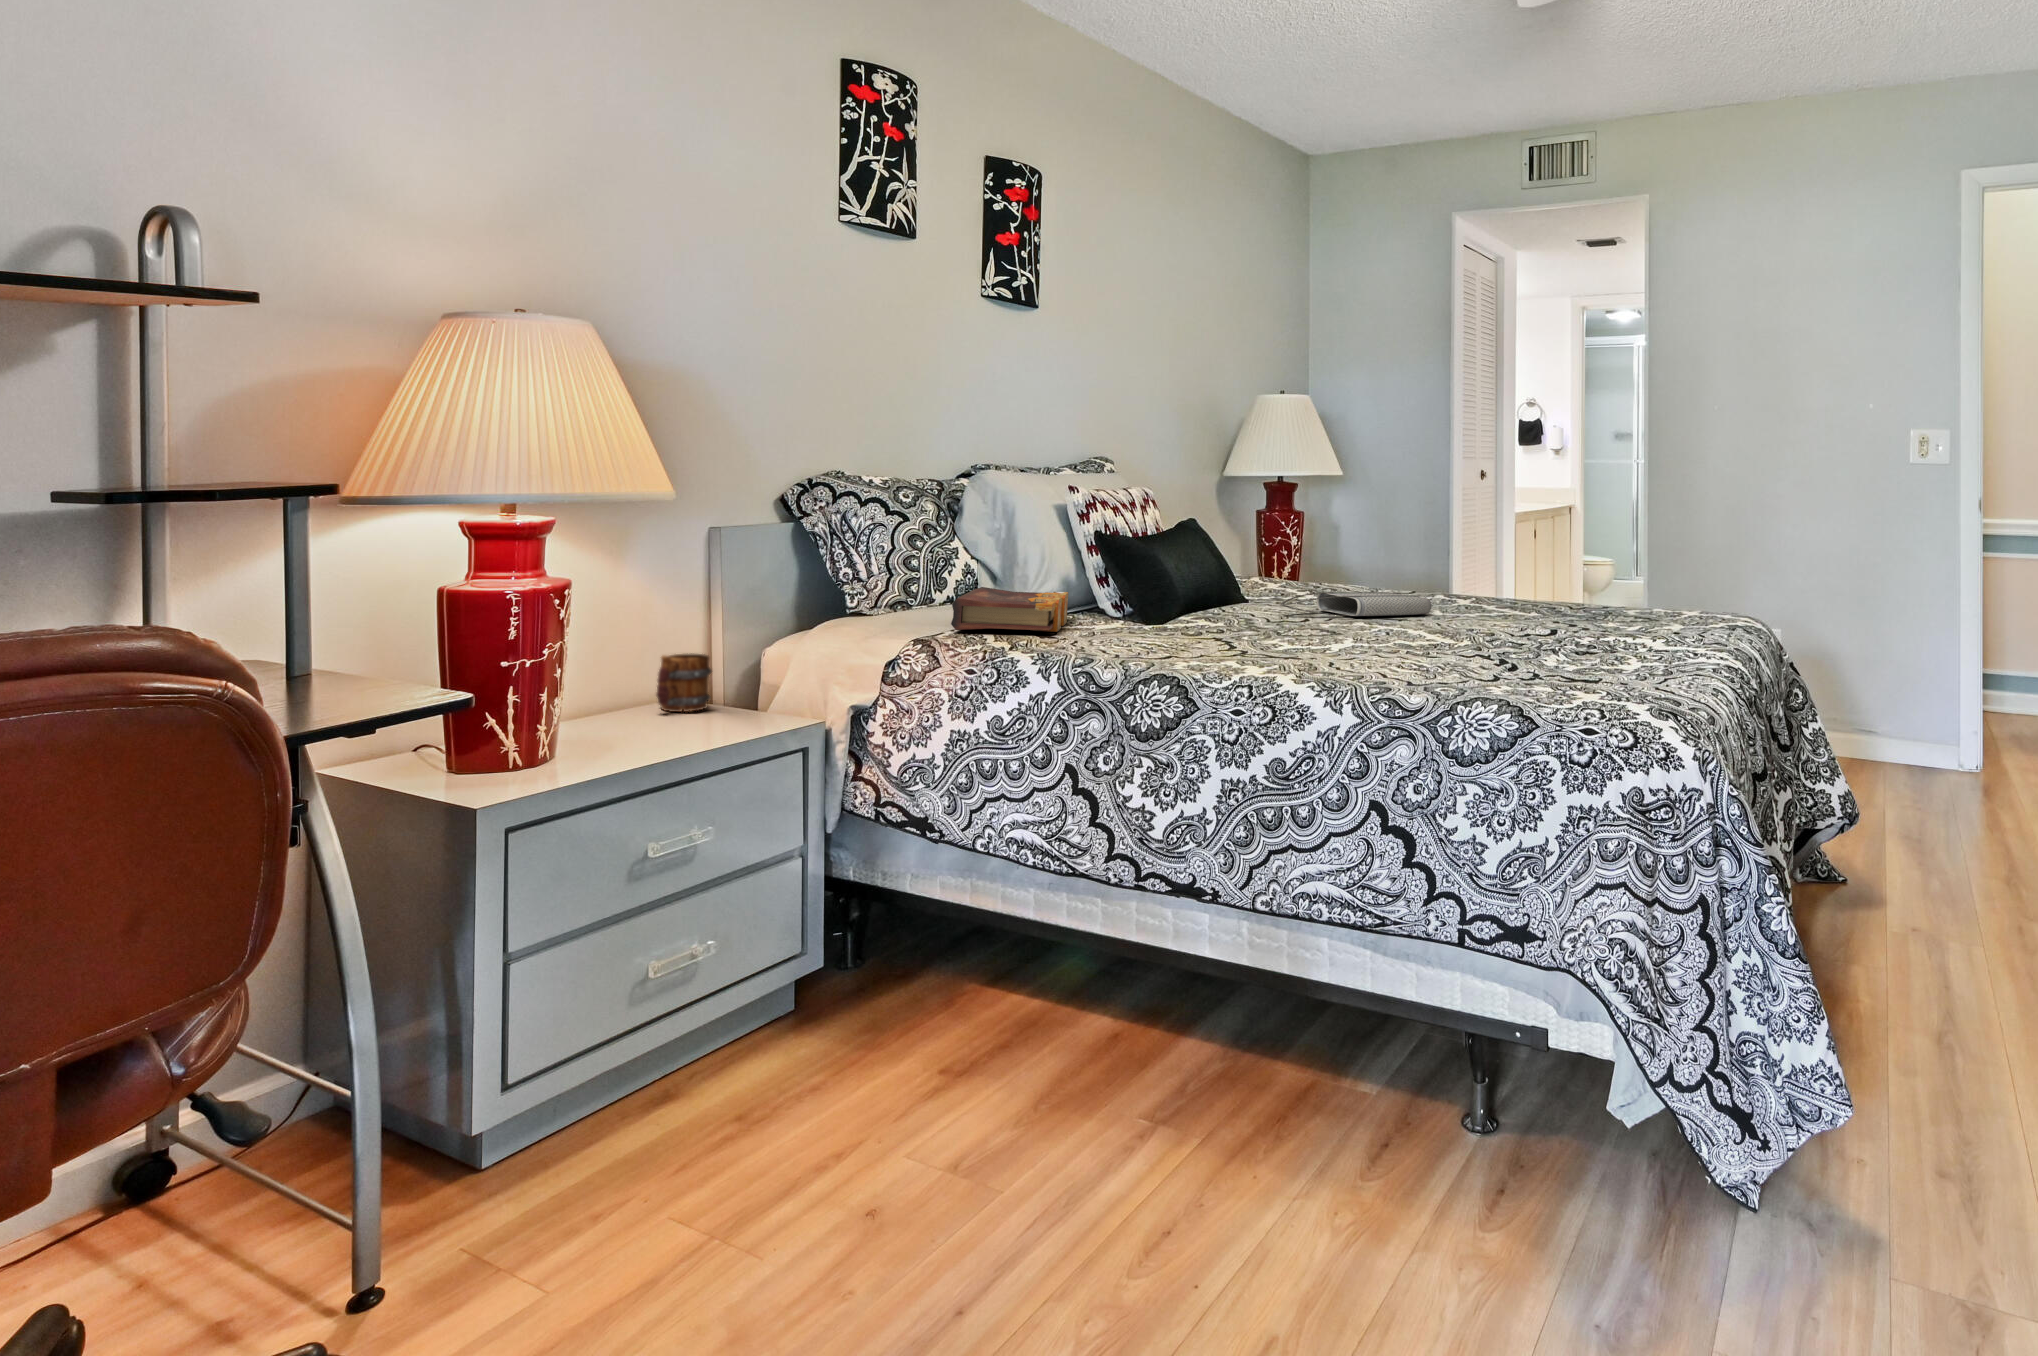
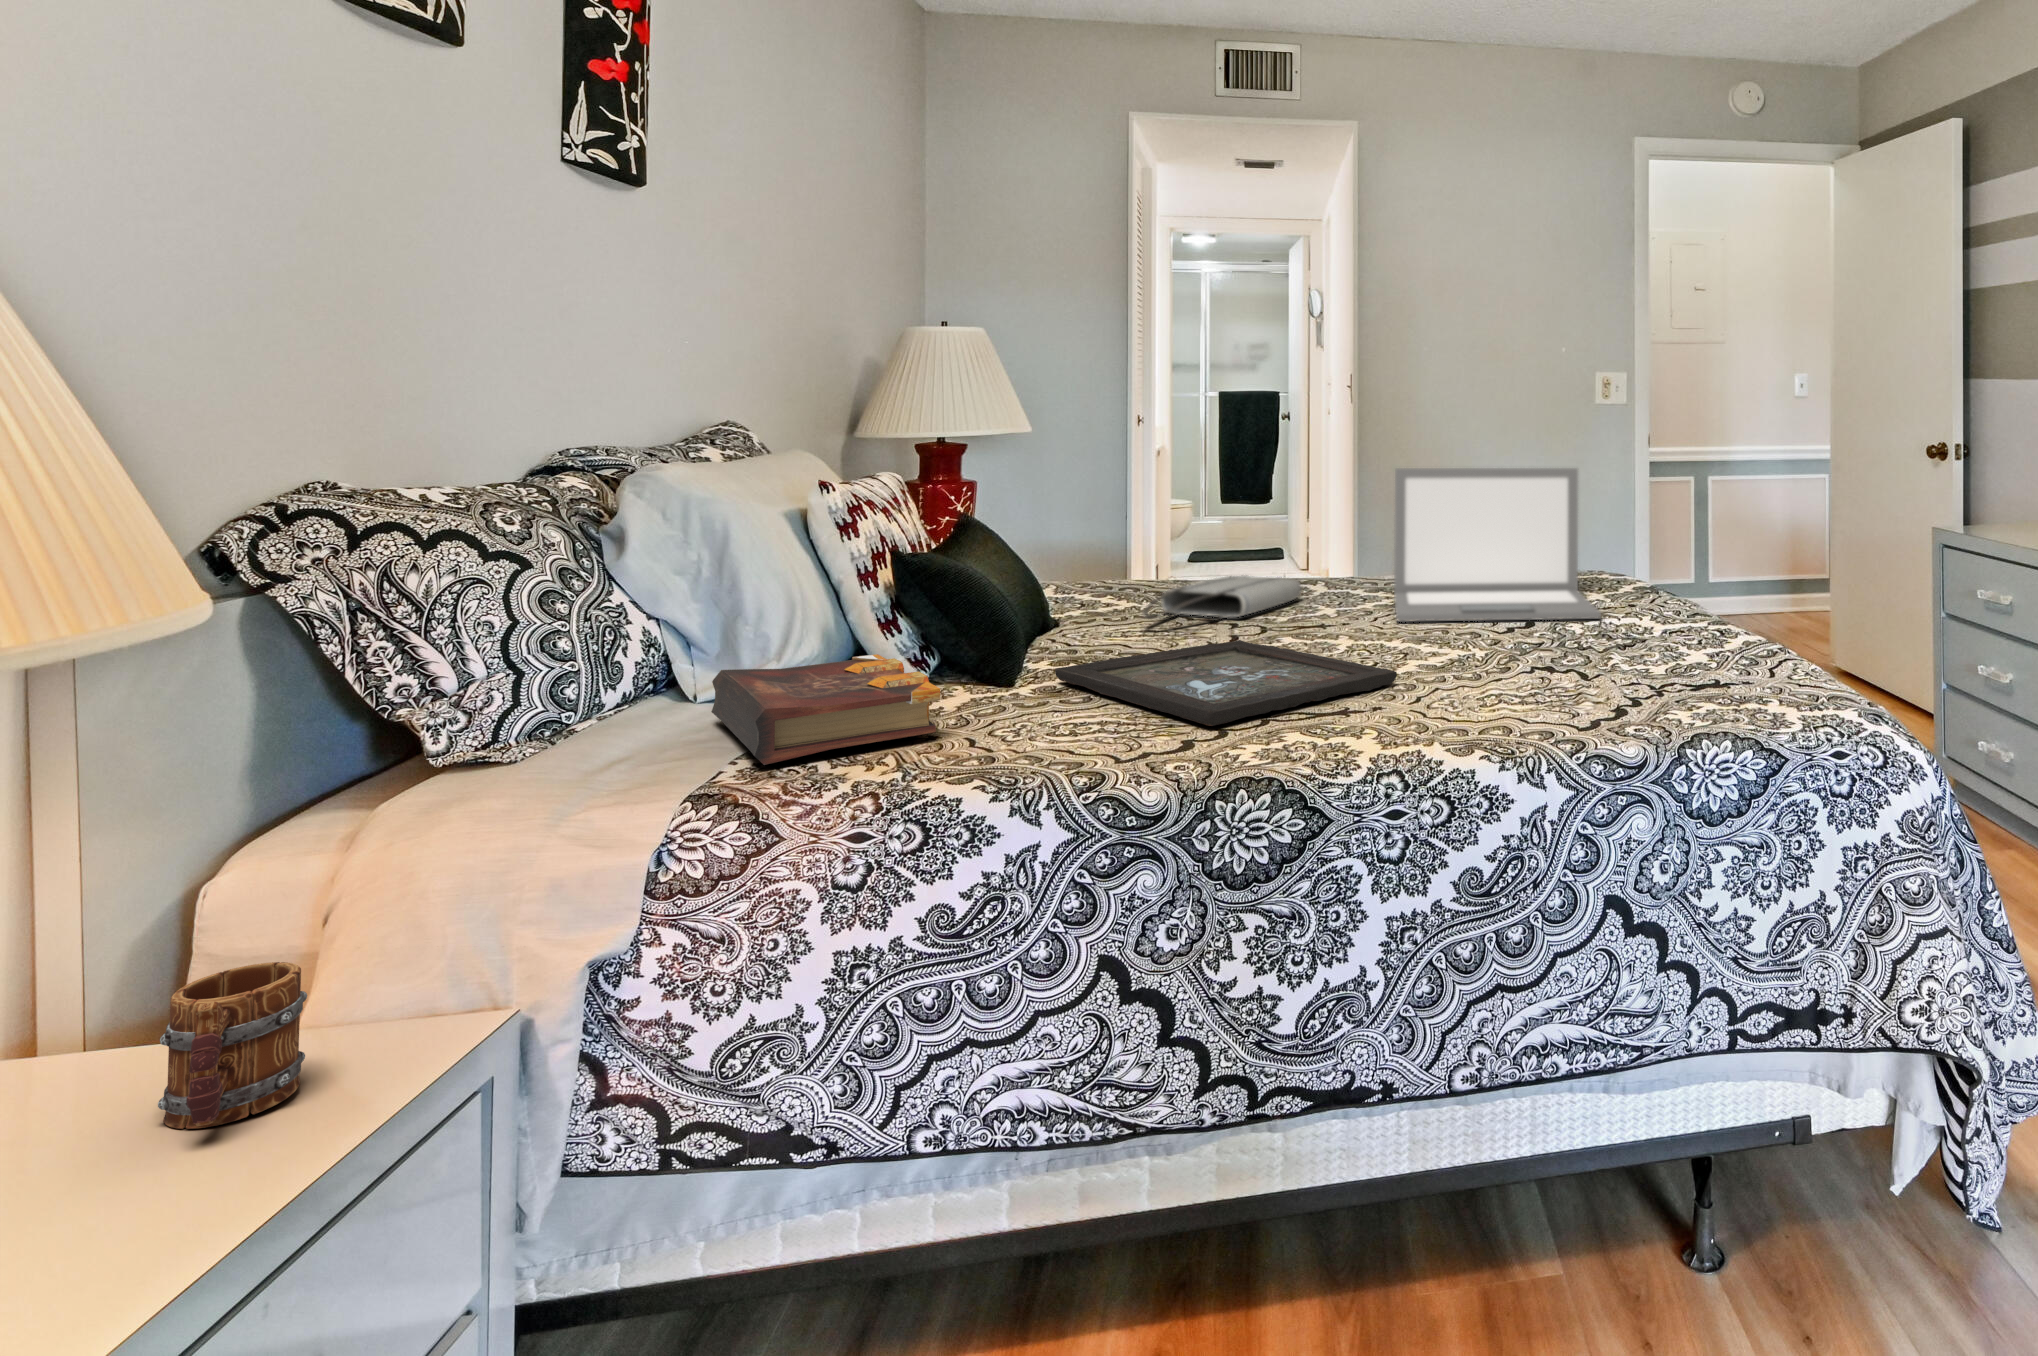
laptop: none [1457,514,1661,648] -> present [1394,468,1601,622]
tray: none [1166,617,1355,652] -> present [1055,640,1397,726]

